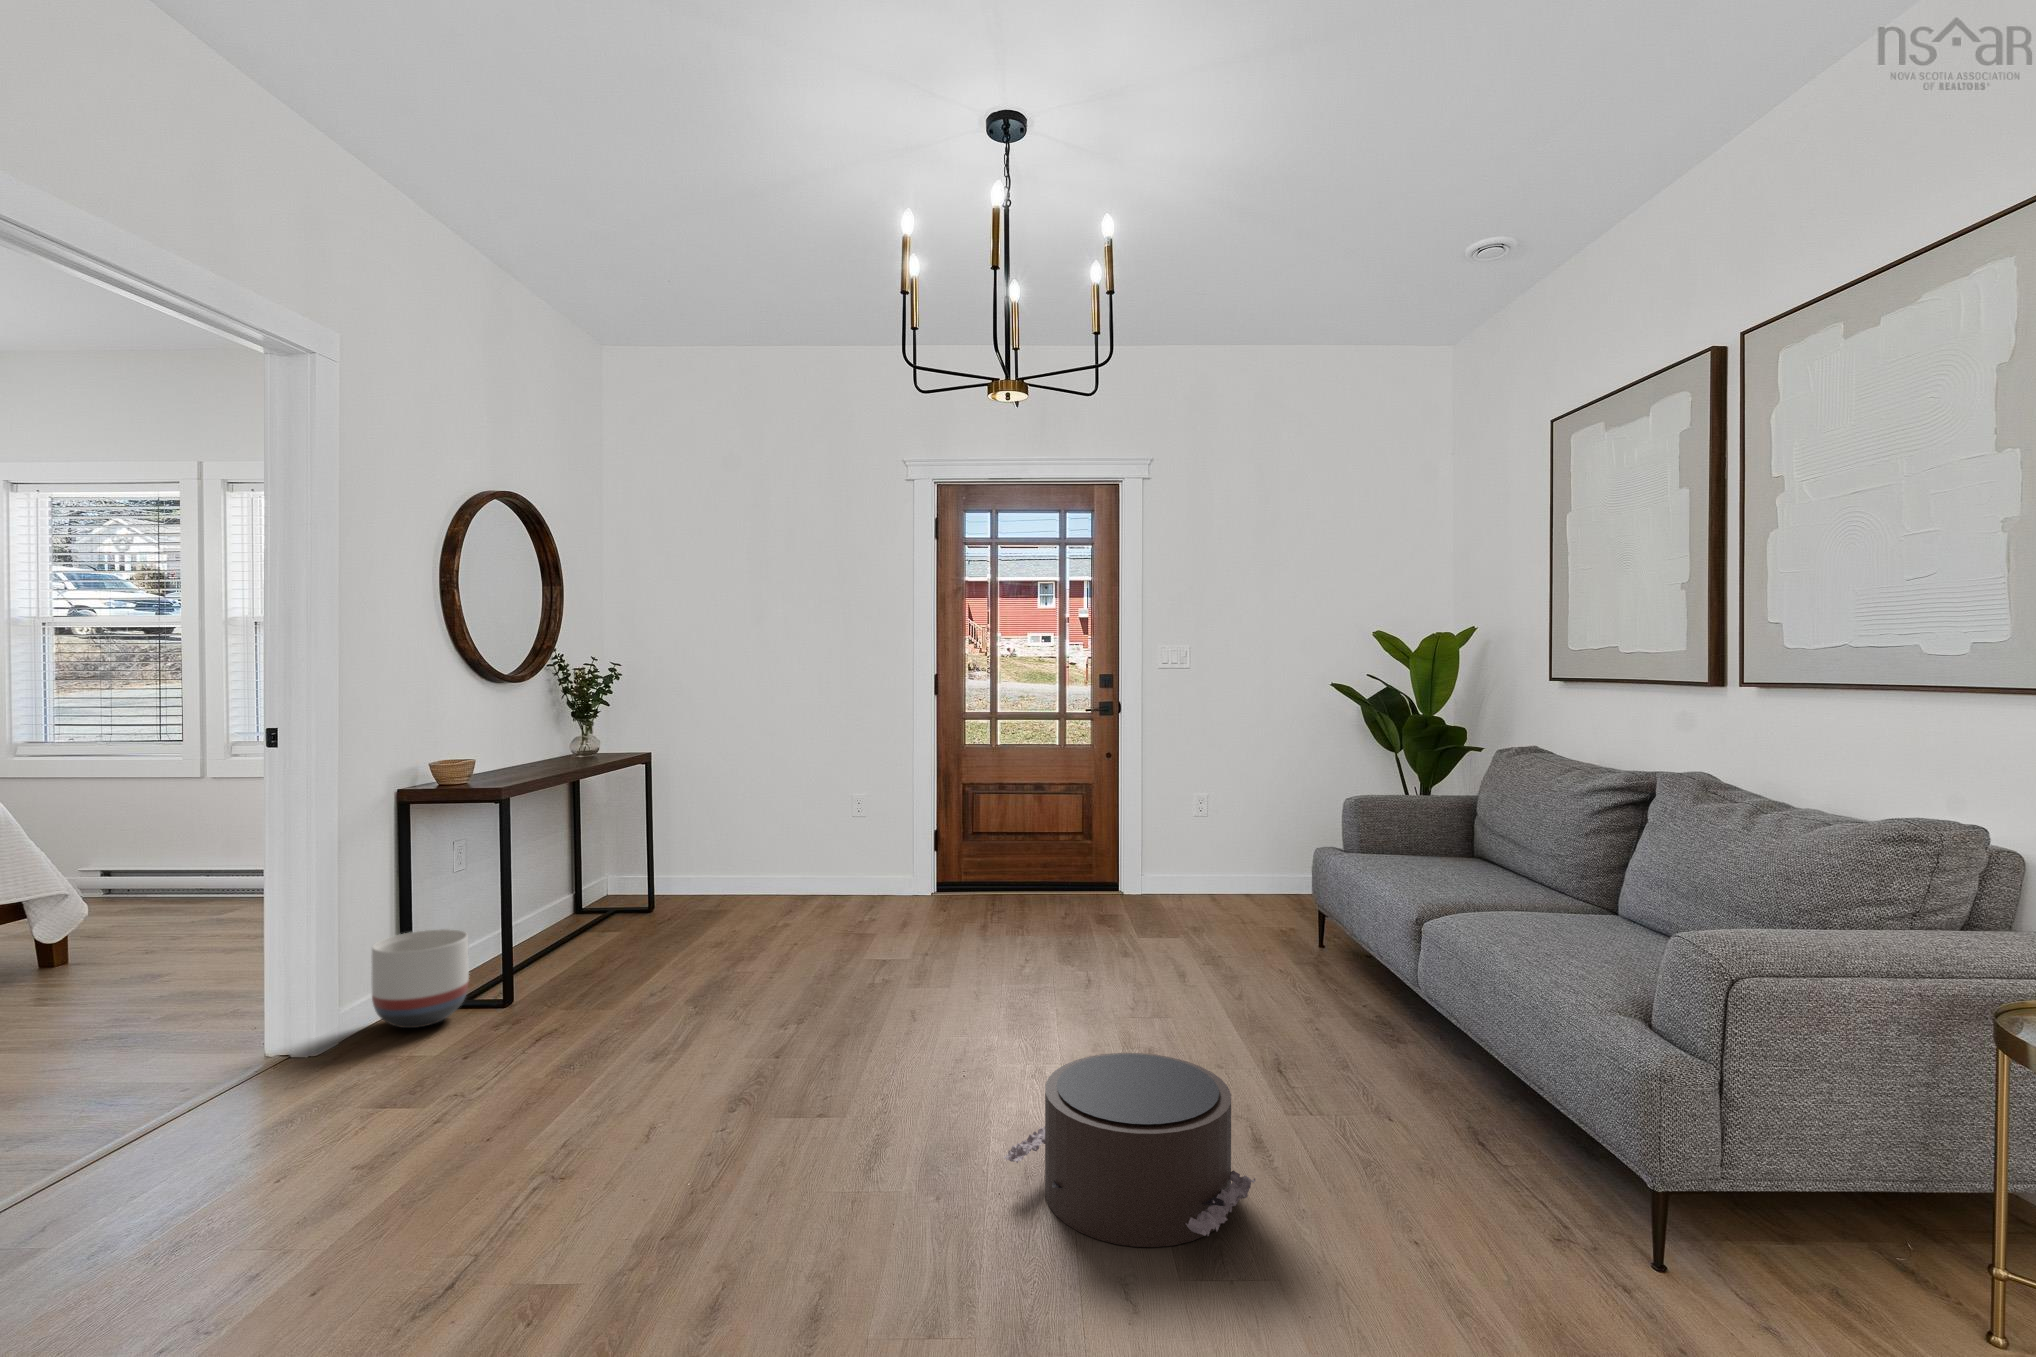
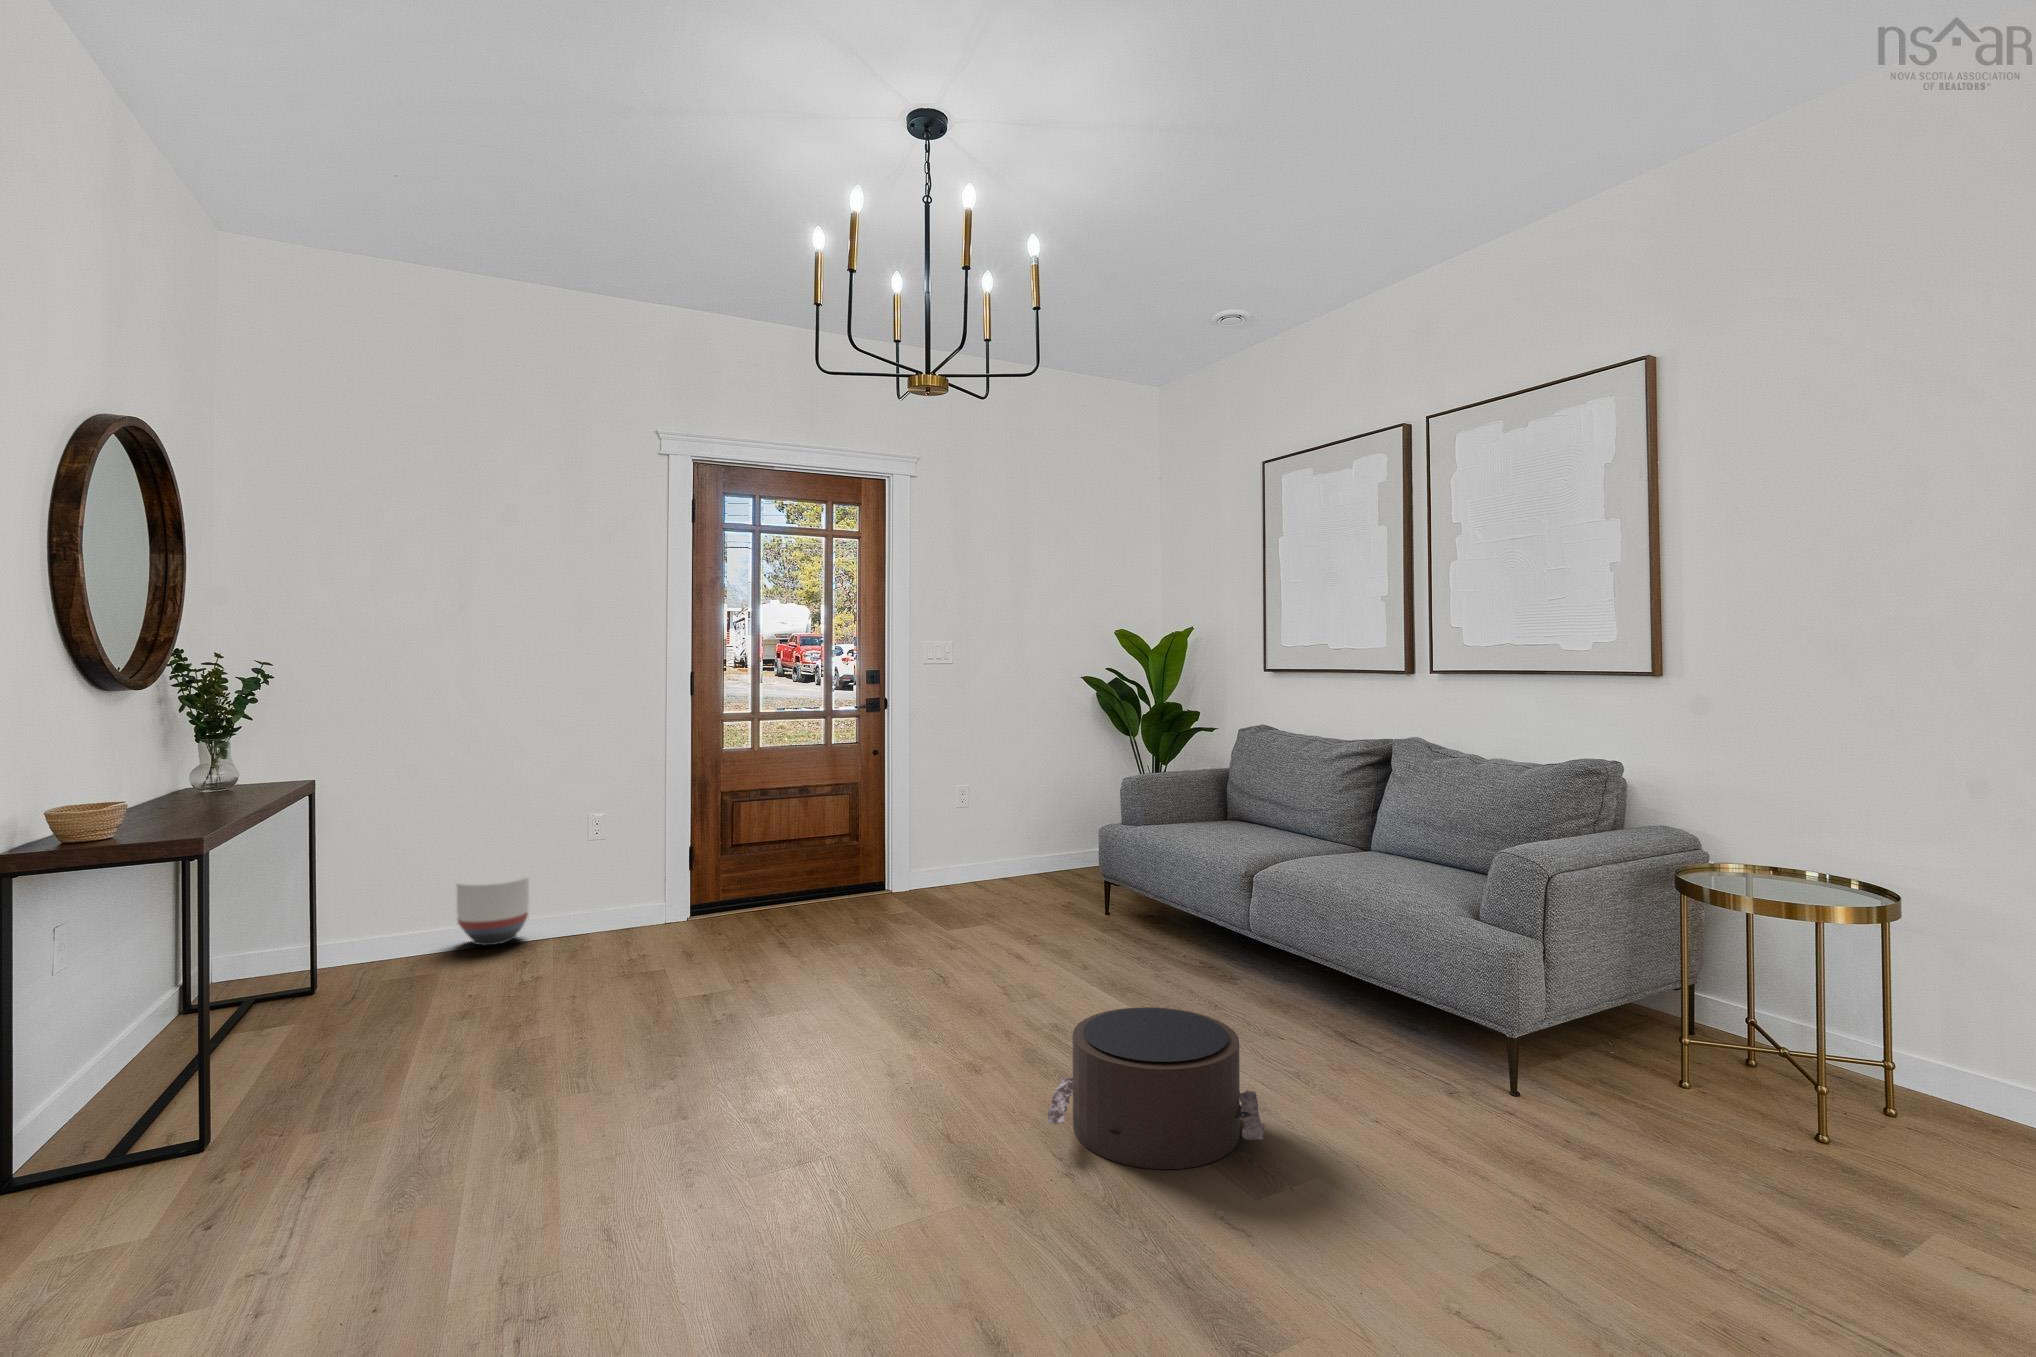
planter: present [372,929,469,1028] -> present [456,876,529,945]

